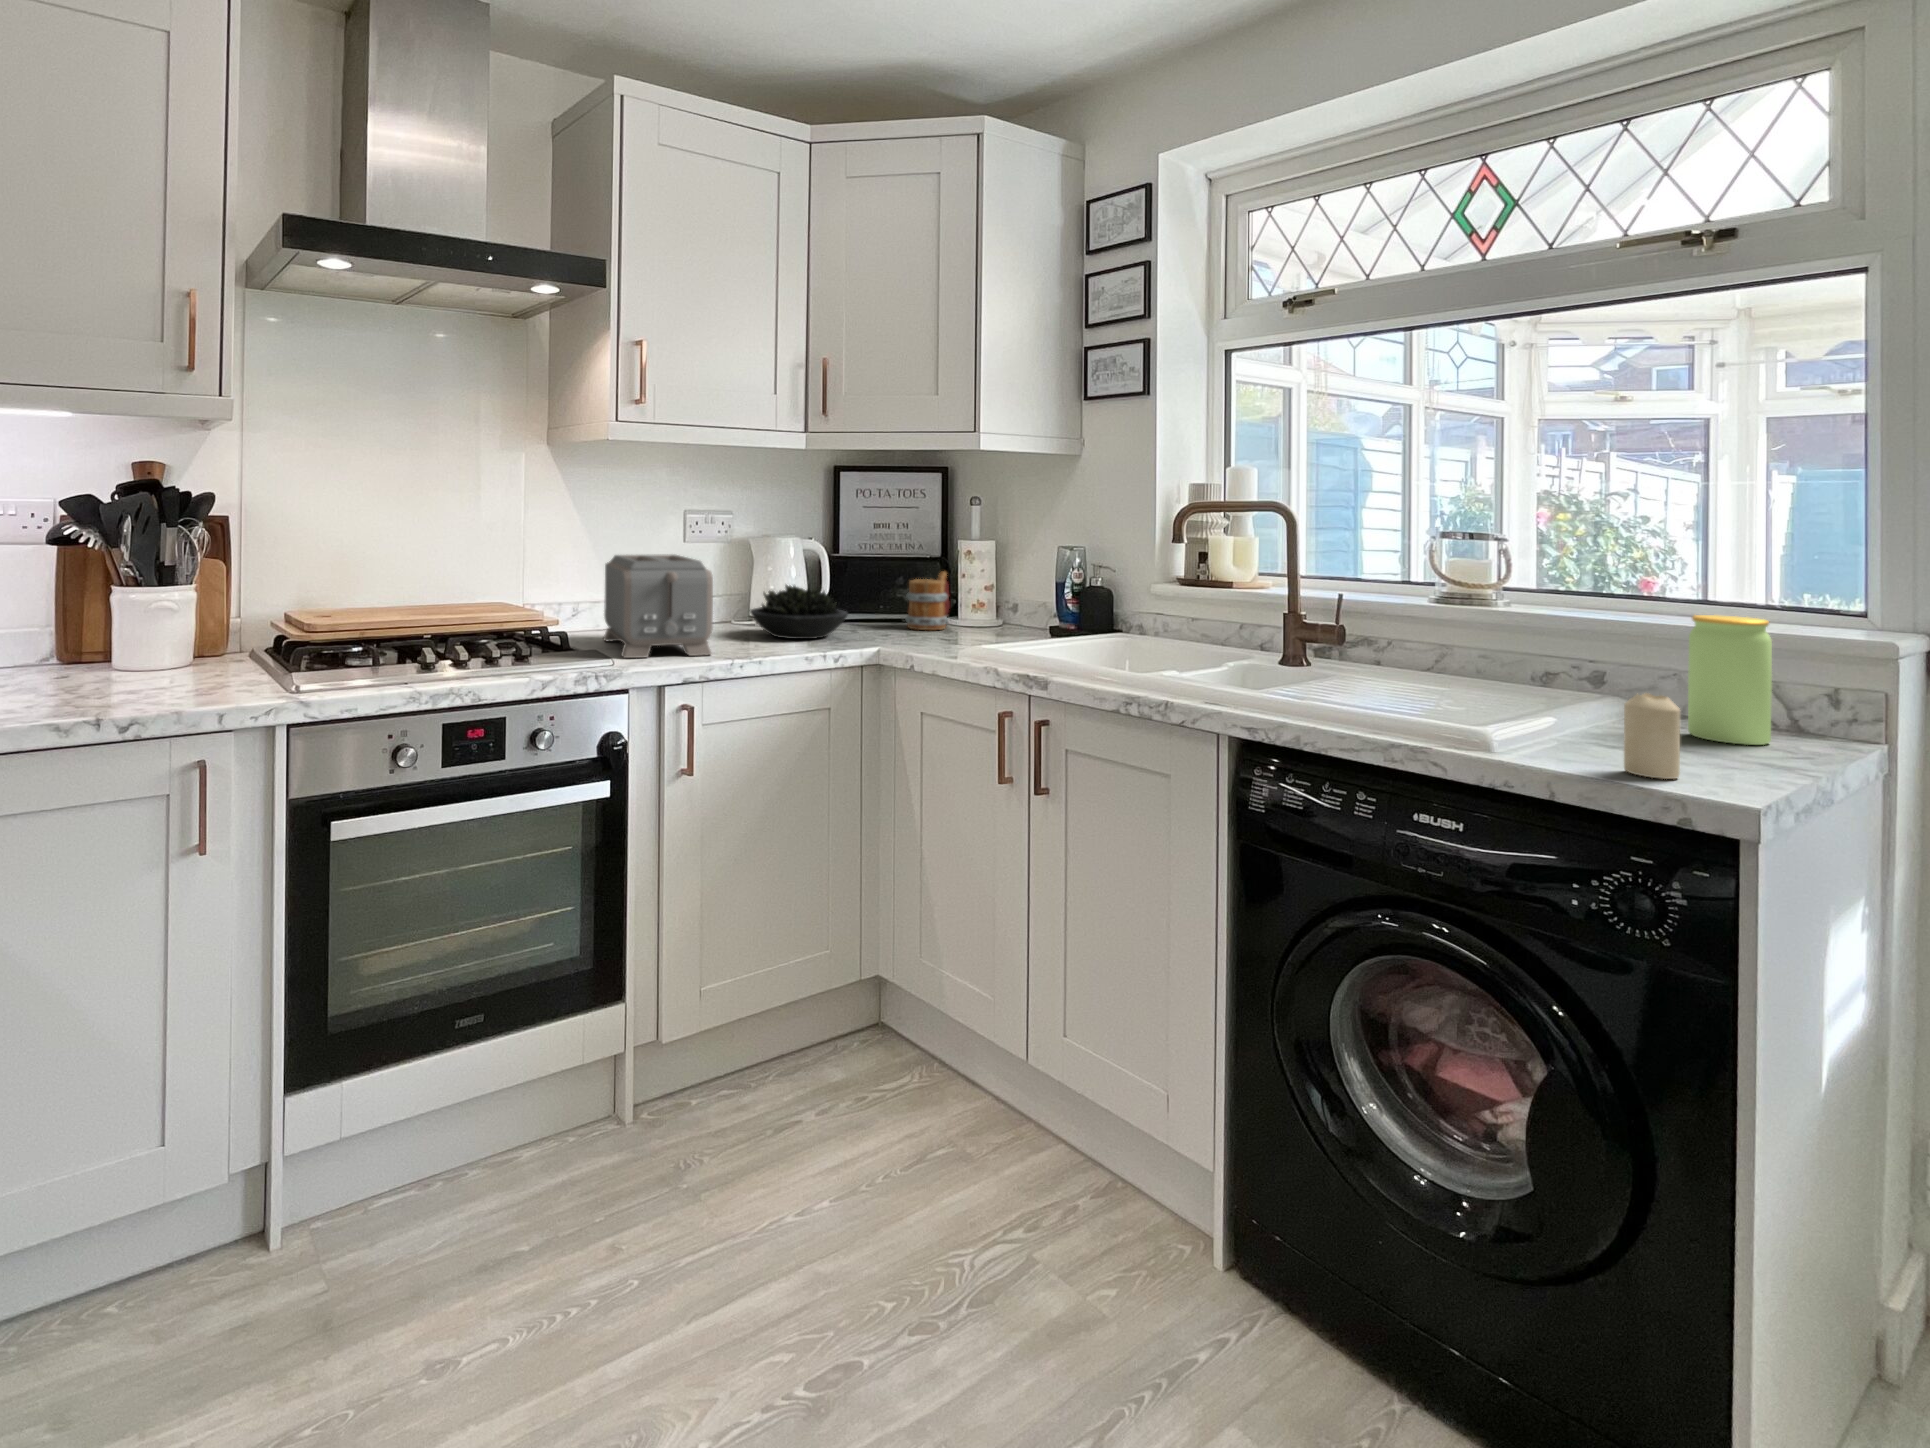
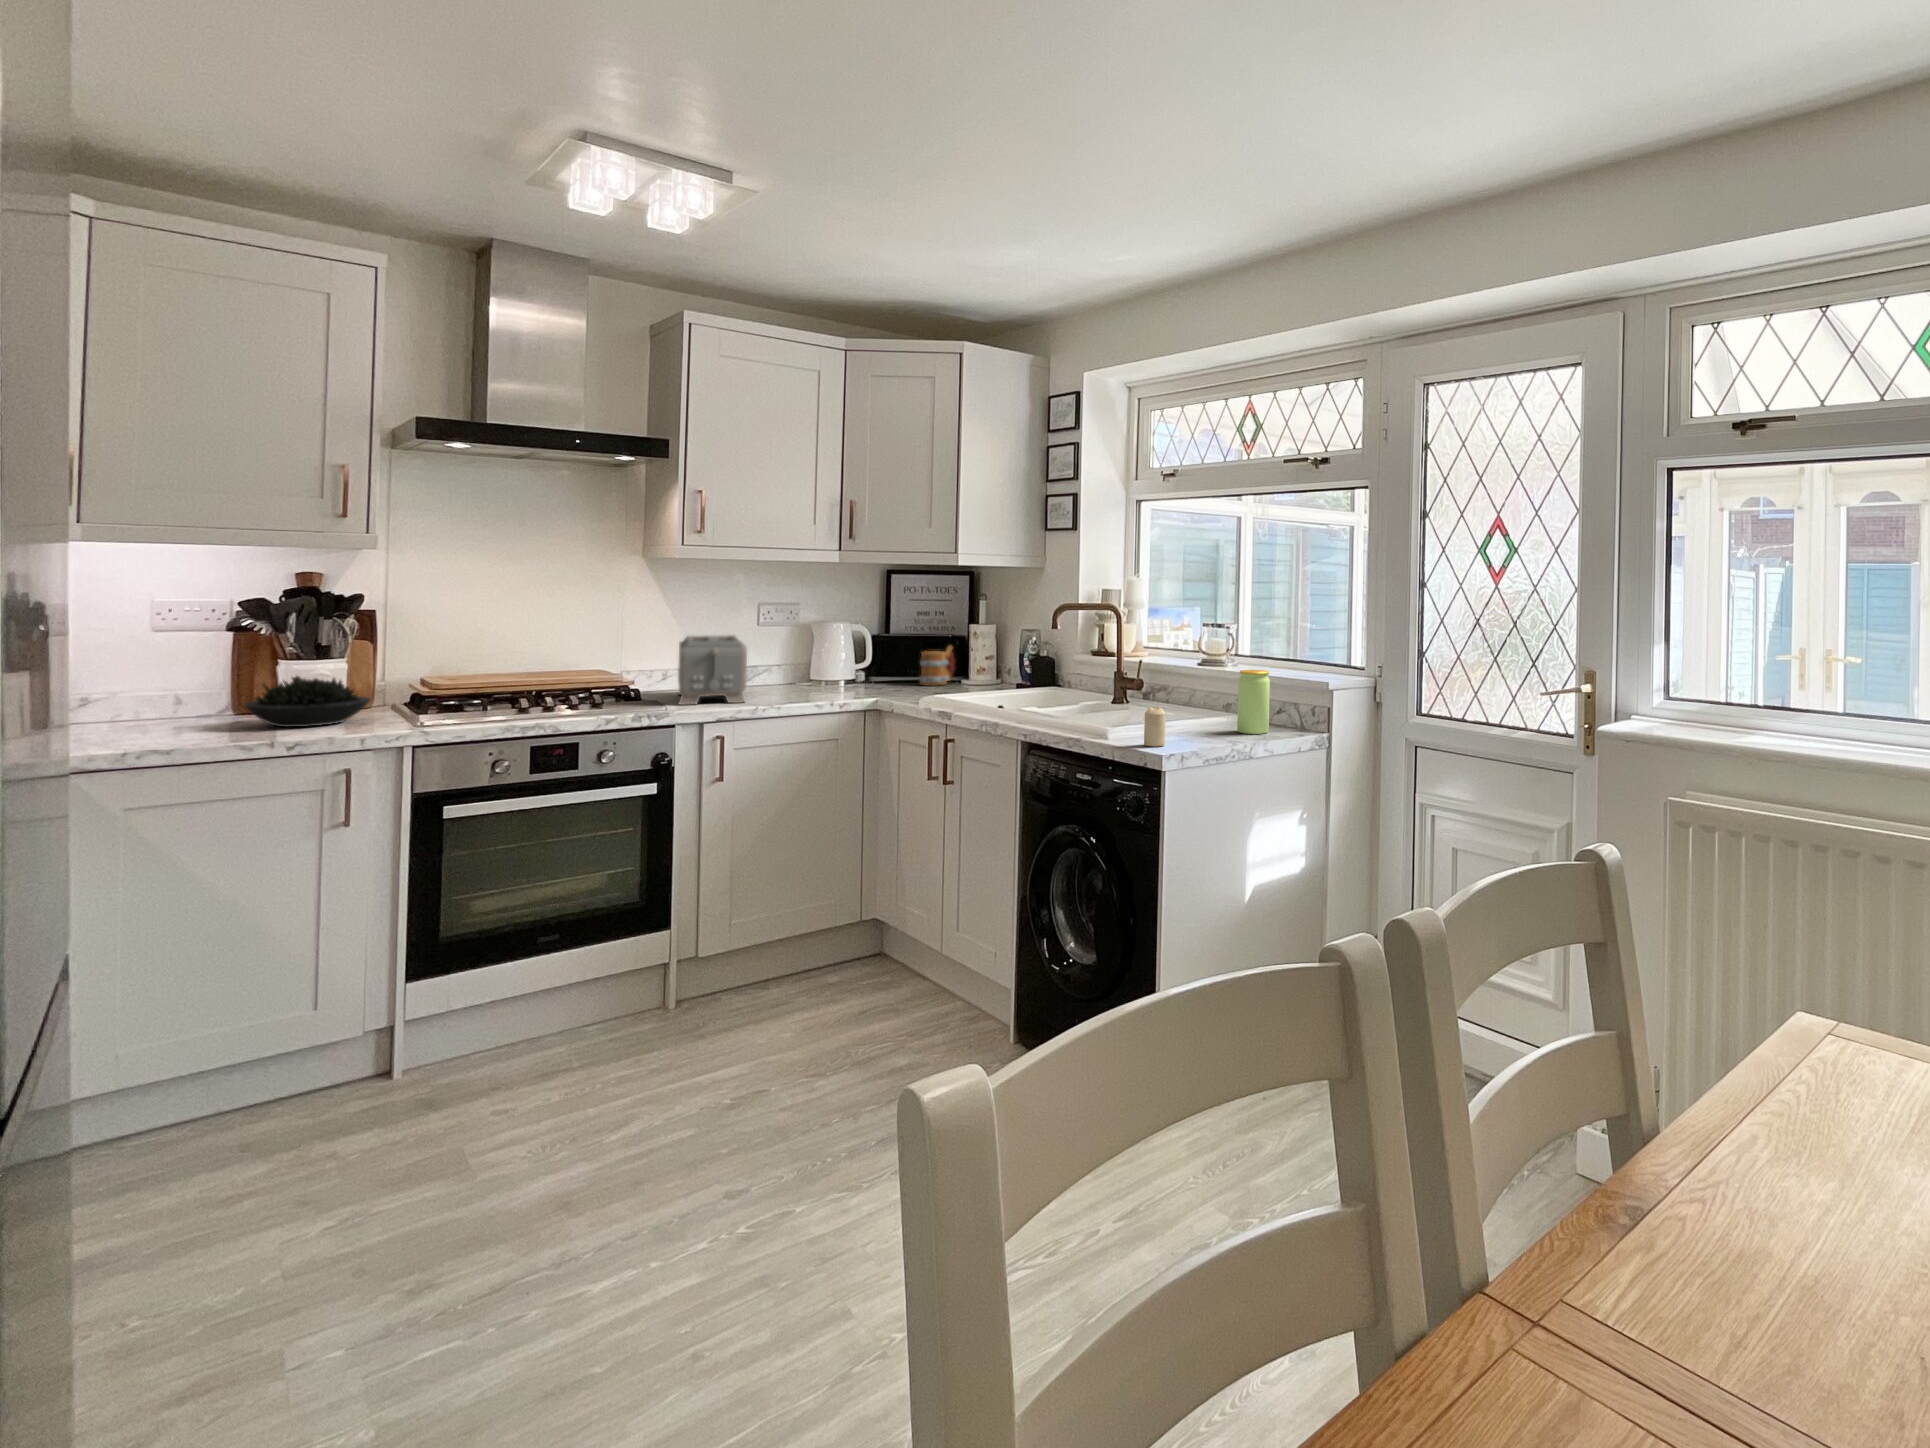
succulent plant: present [750,585,848,639] -> present [245,676,370,727]

